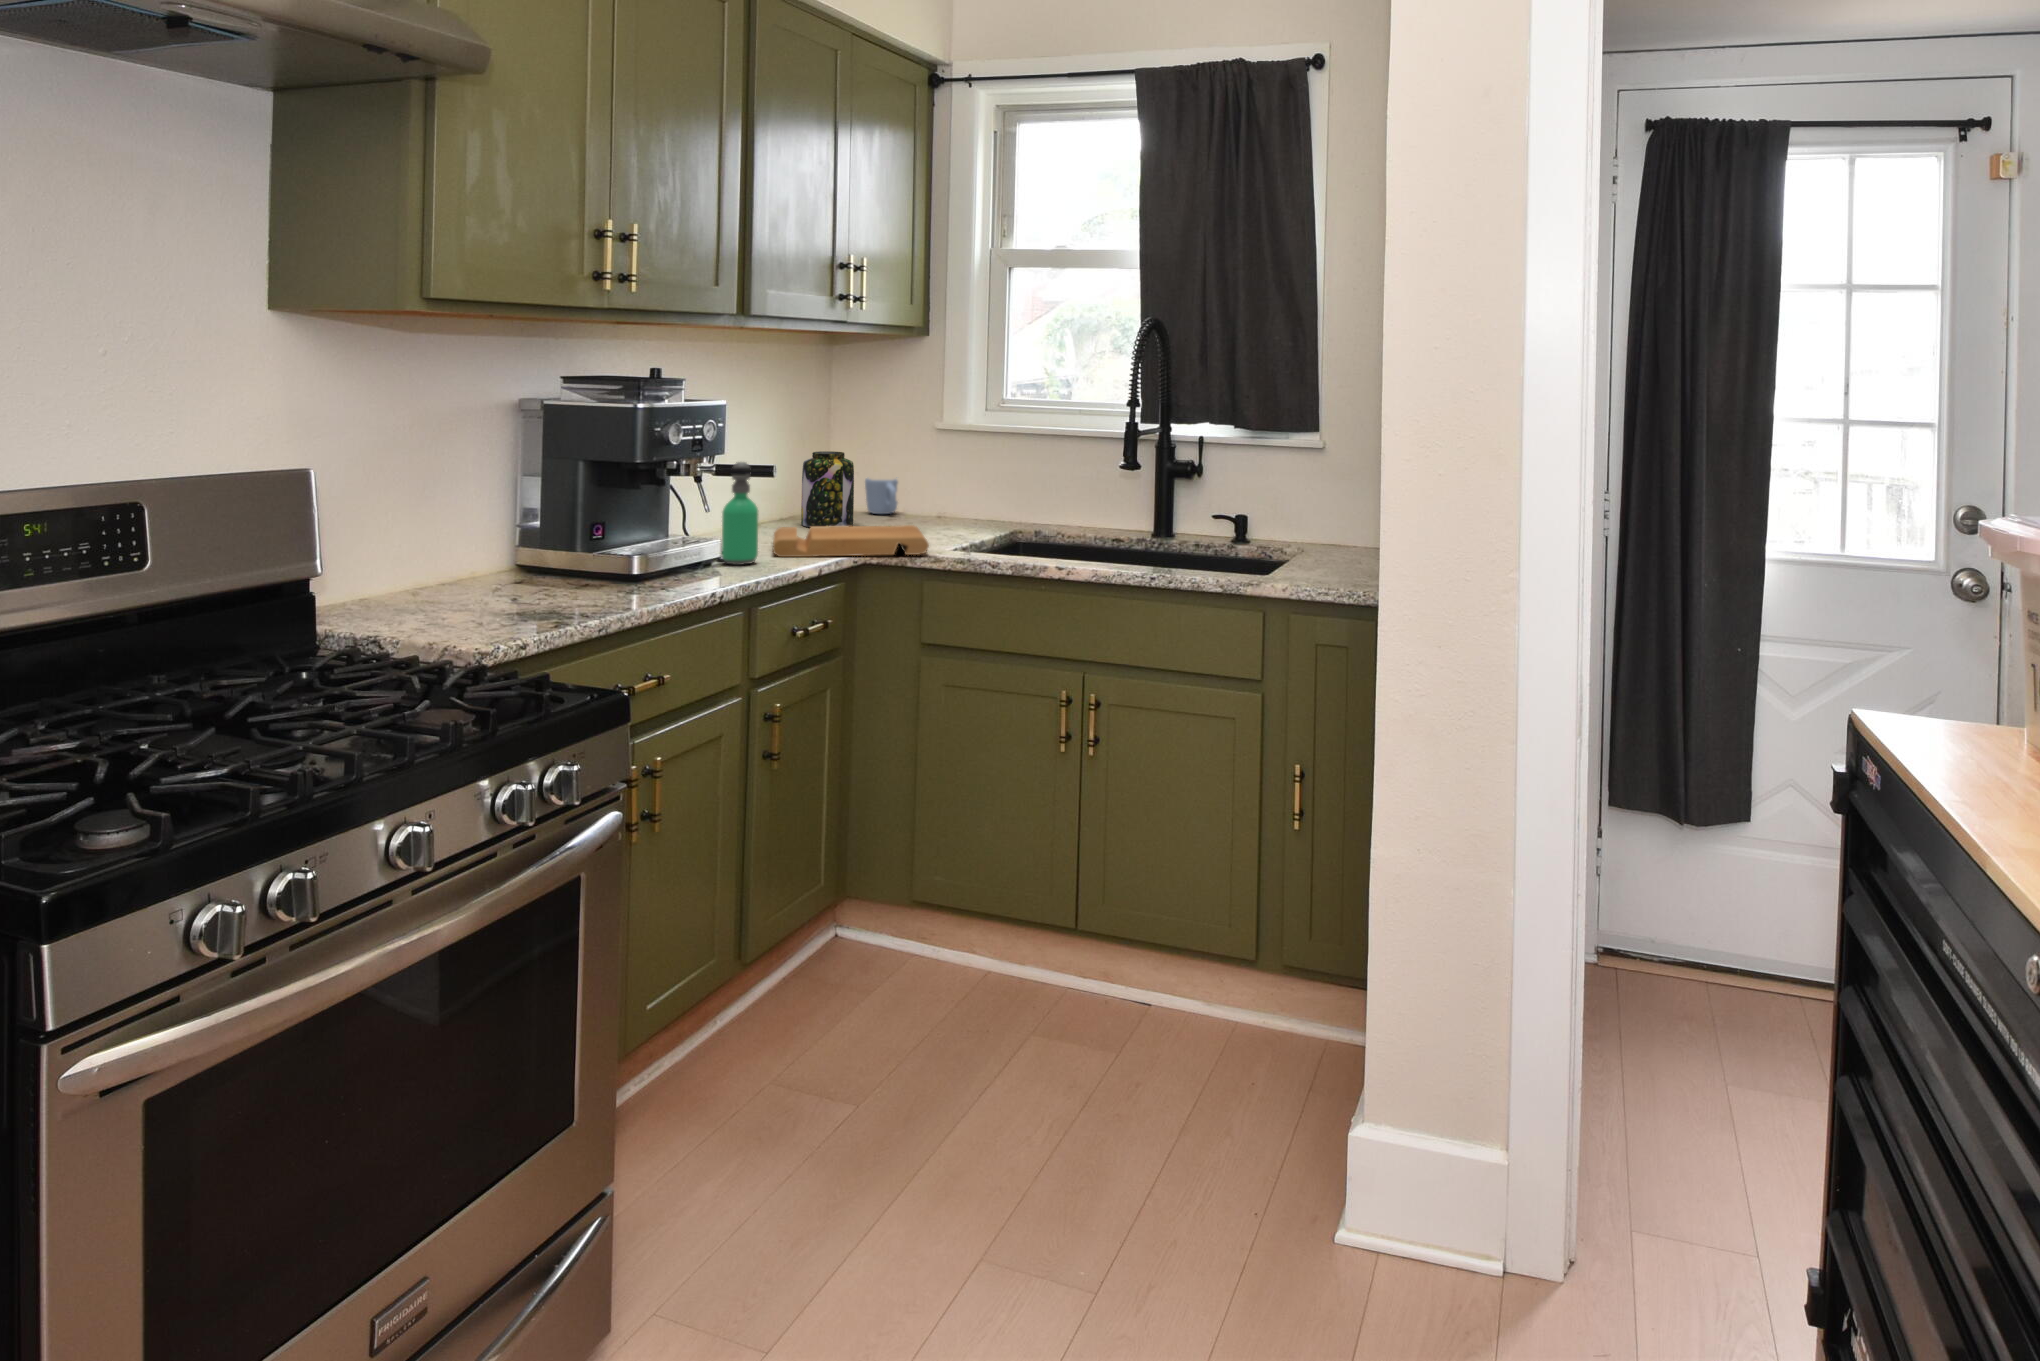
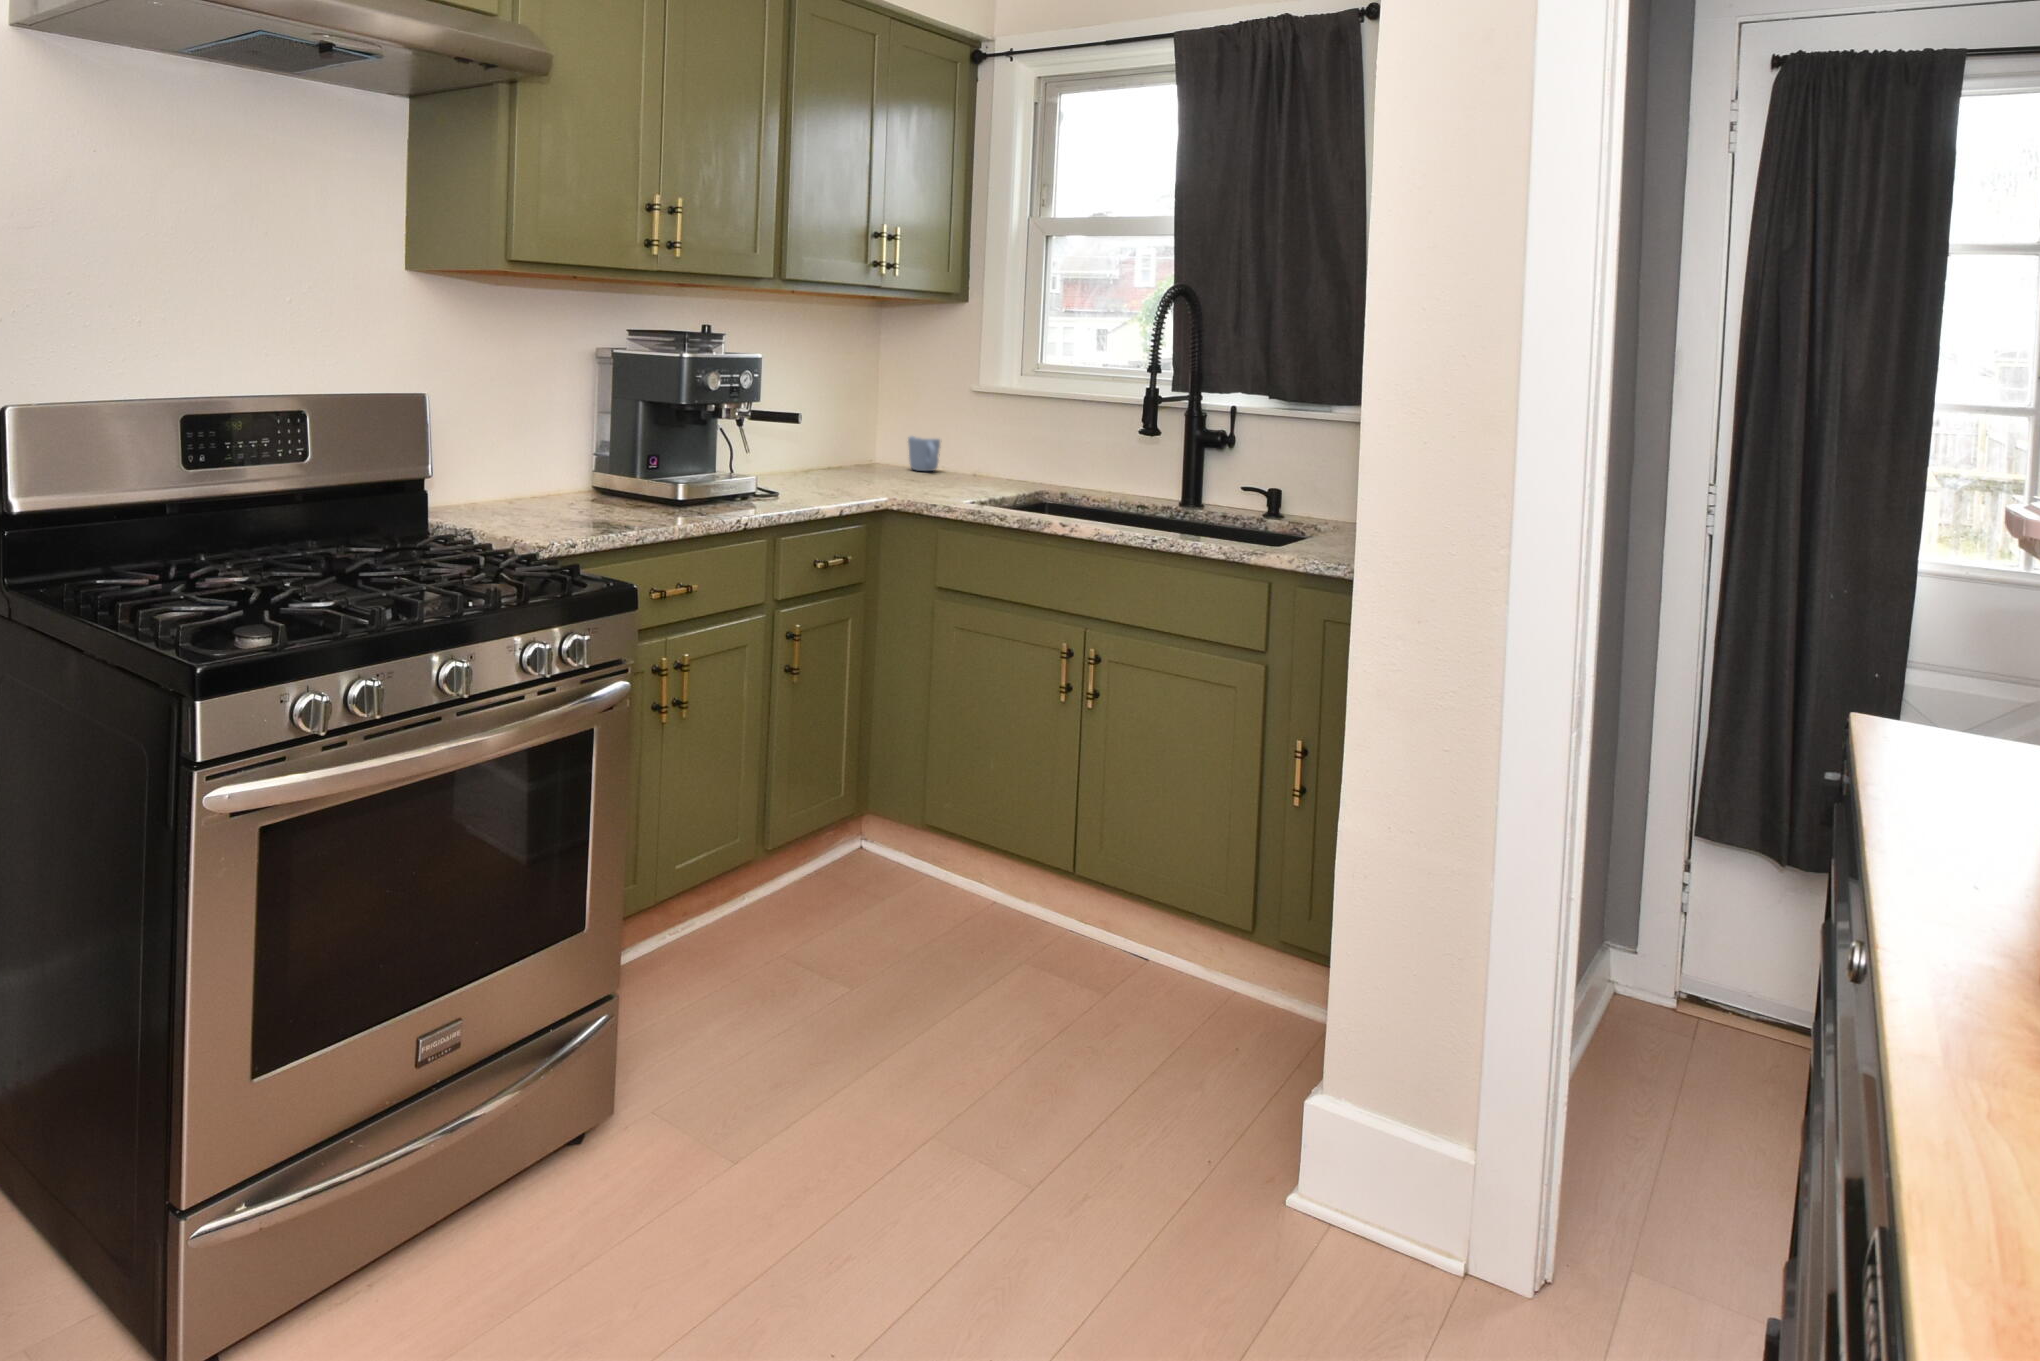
jar: present [801,451,854,527] -> none [844,408,892,479]
soap dispenser: present [722,462,758,565] -> none [757,410,790,502]
cutting board: present [773,525,929,557] -> none [804,474,946,505]

